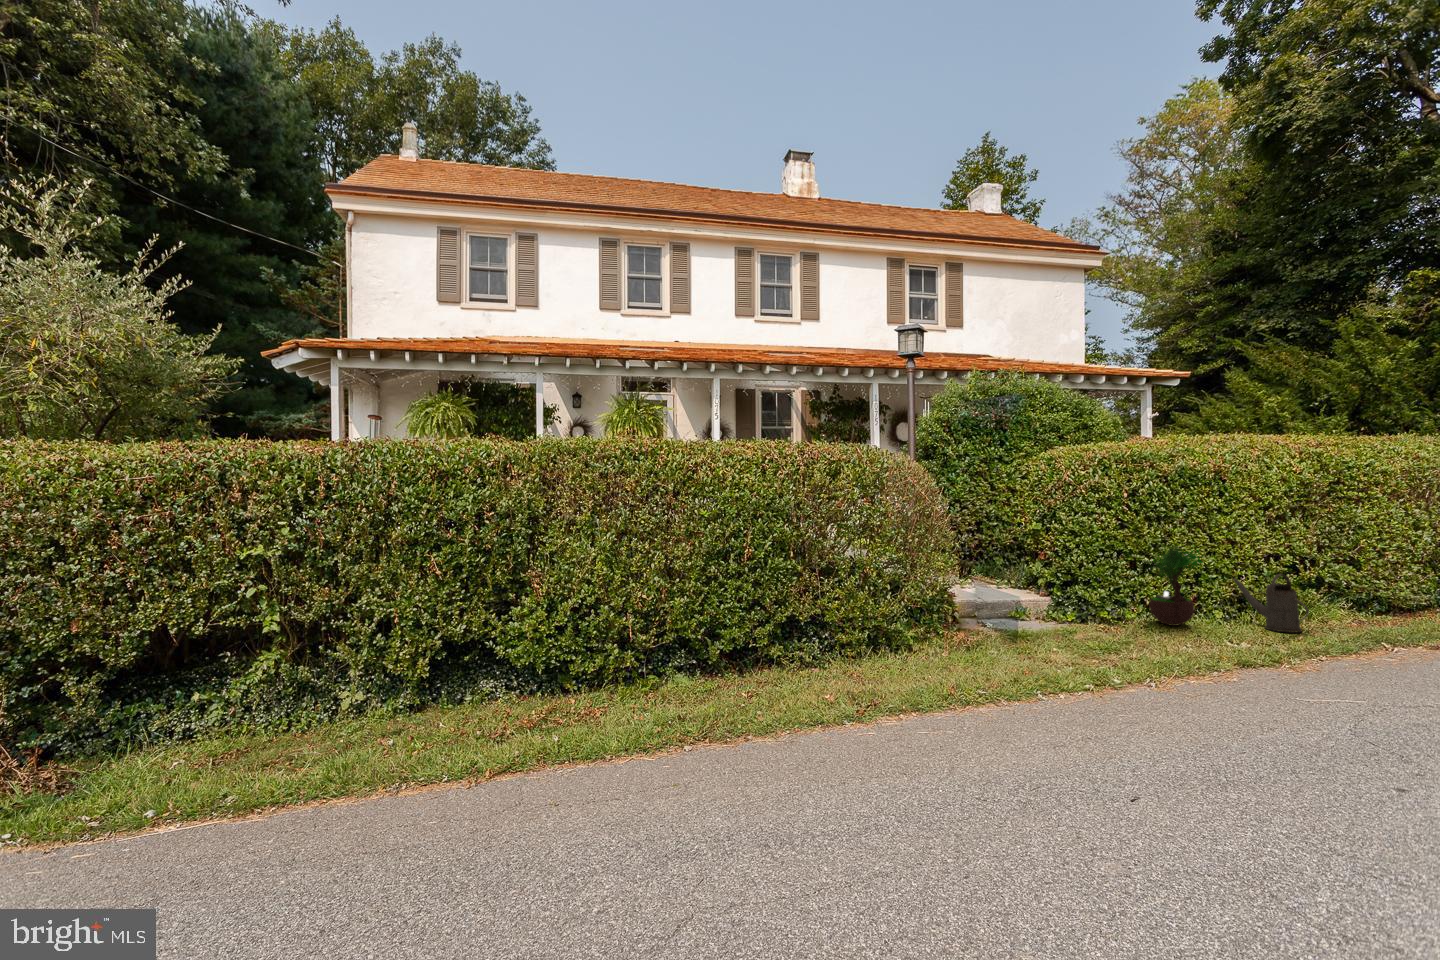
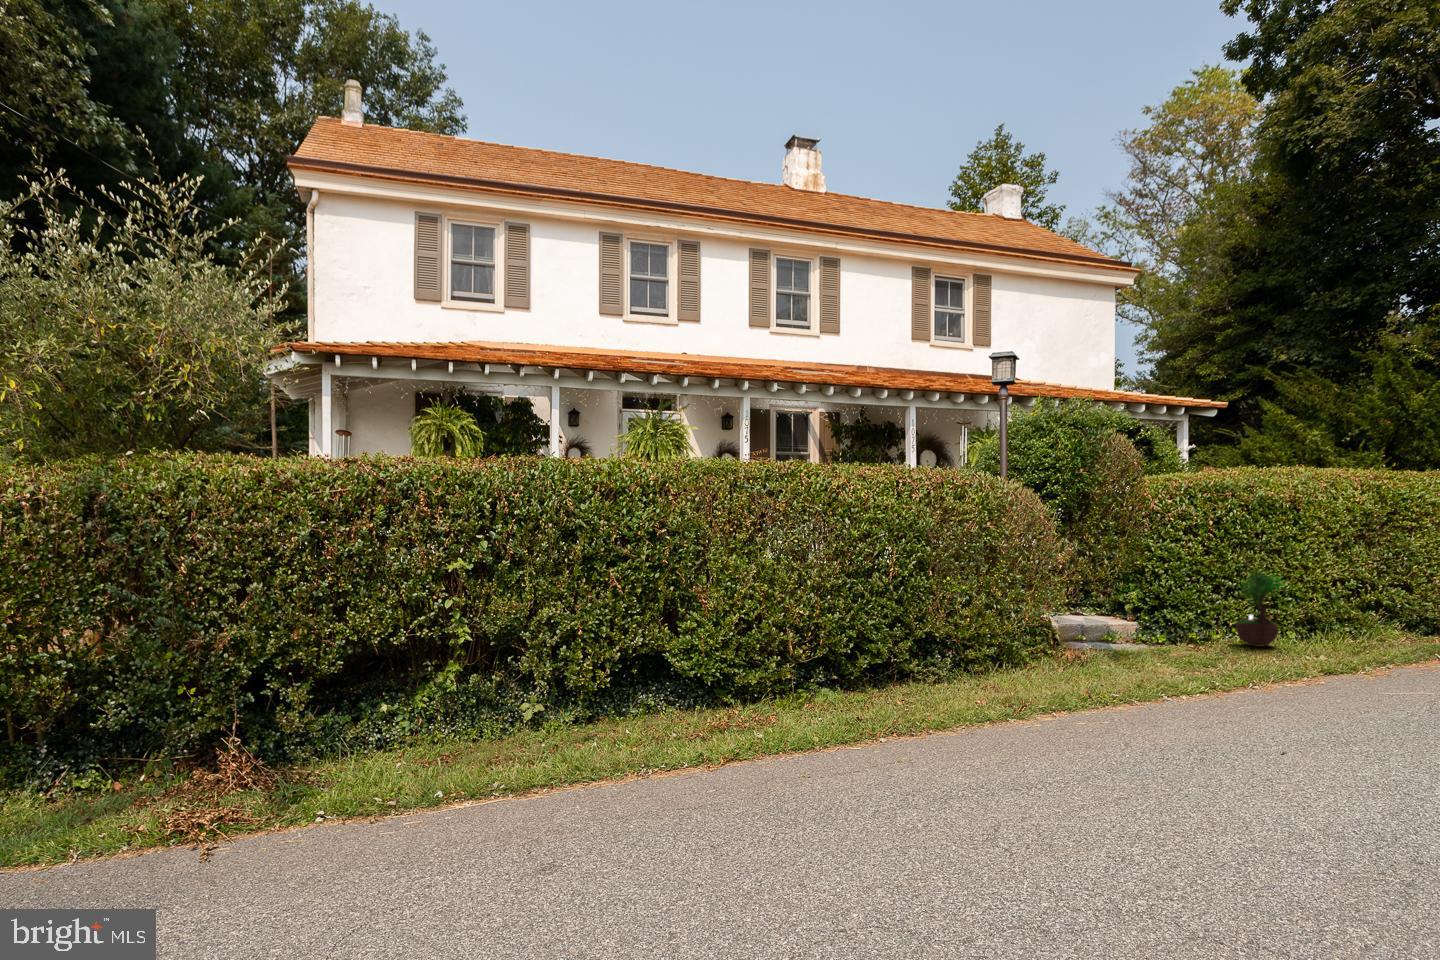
watering can: present [1233,574,1309,633] -> none [1307,595,1378,649]

